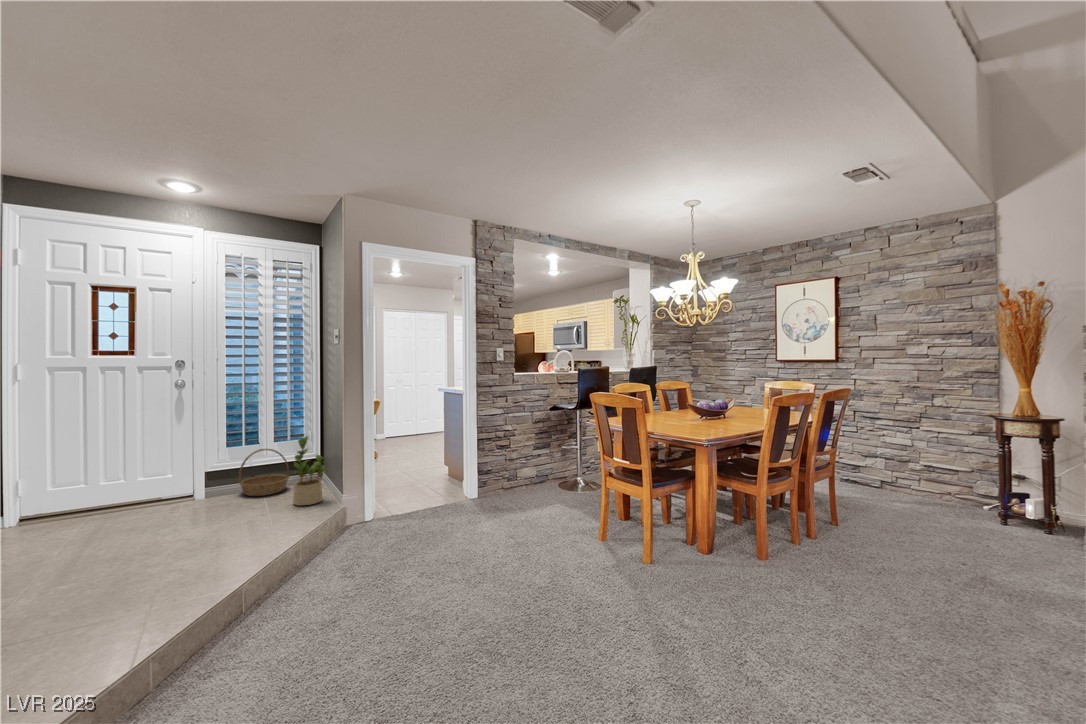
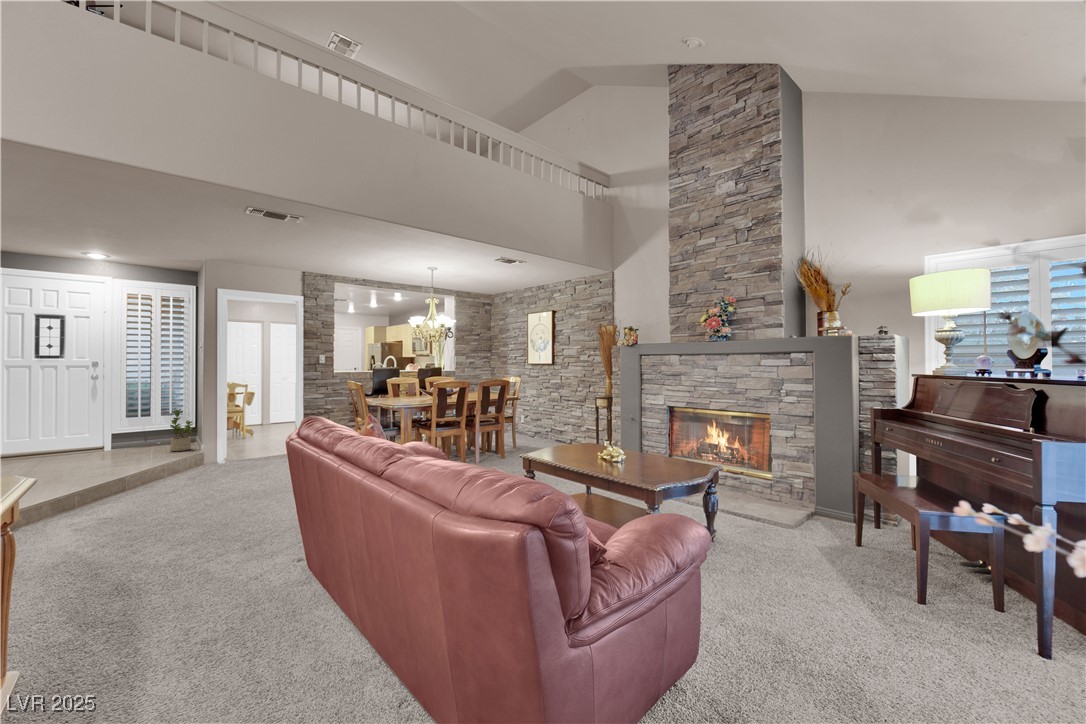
basket: present [239,449,289,496] -> none [135,419,171,448]

